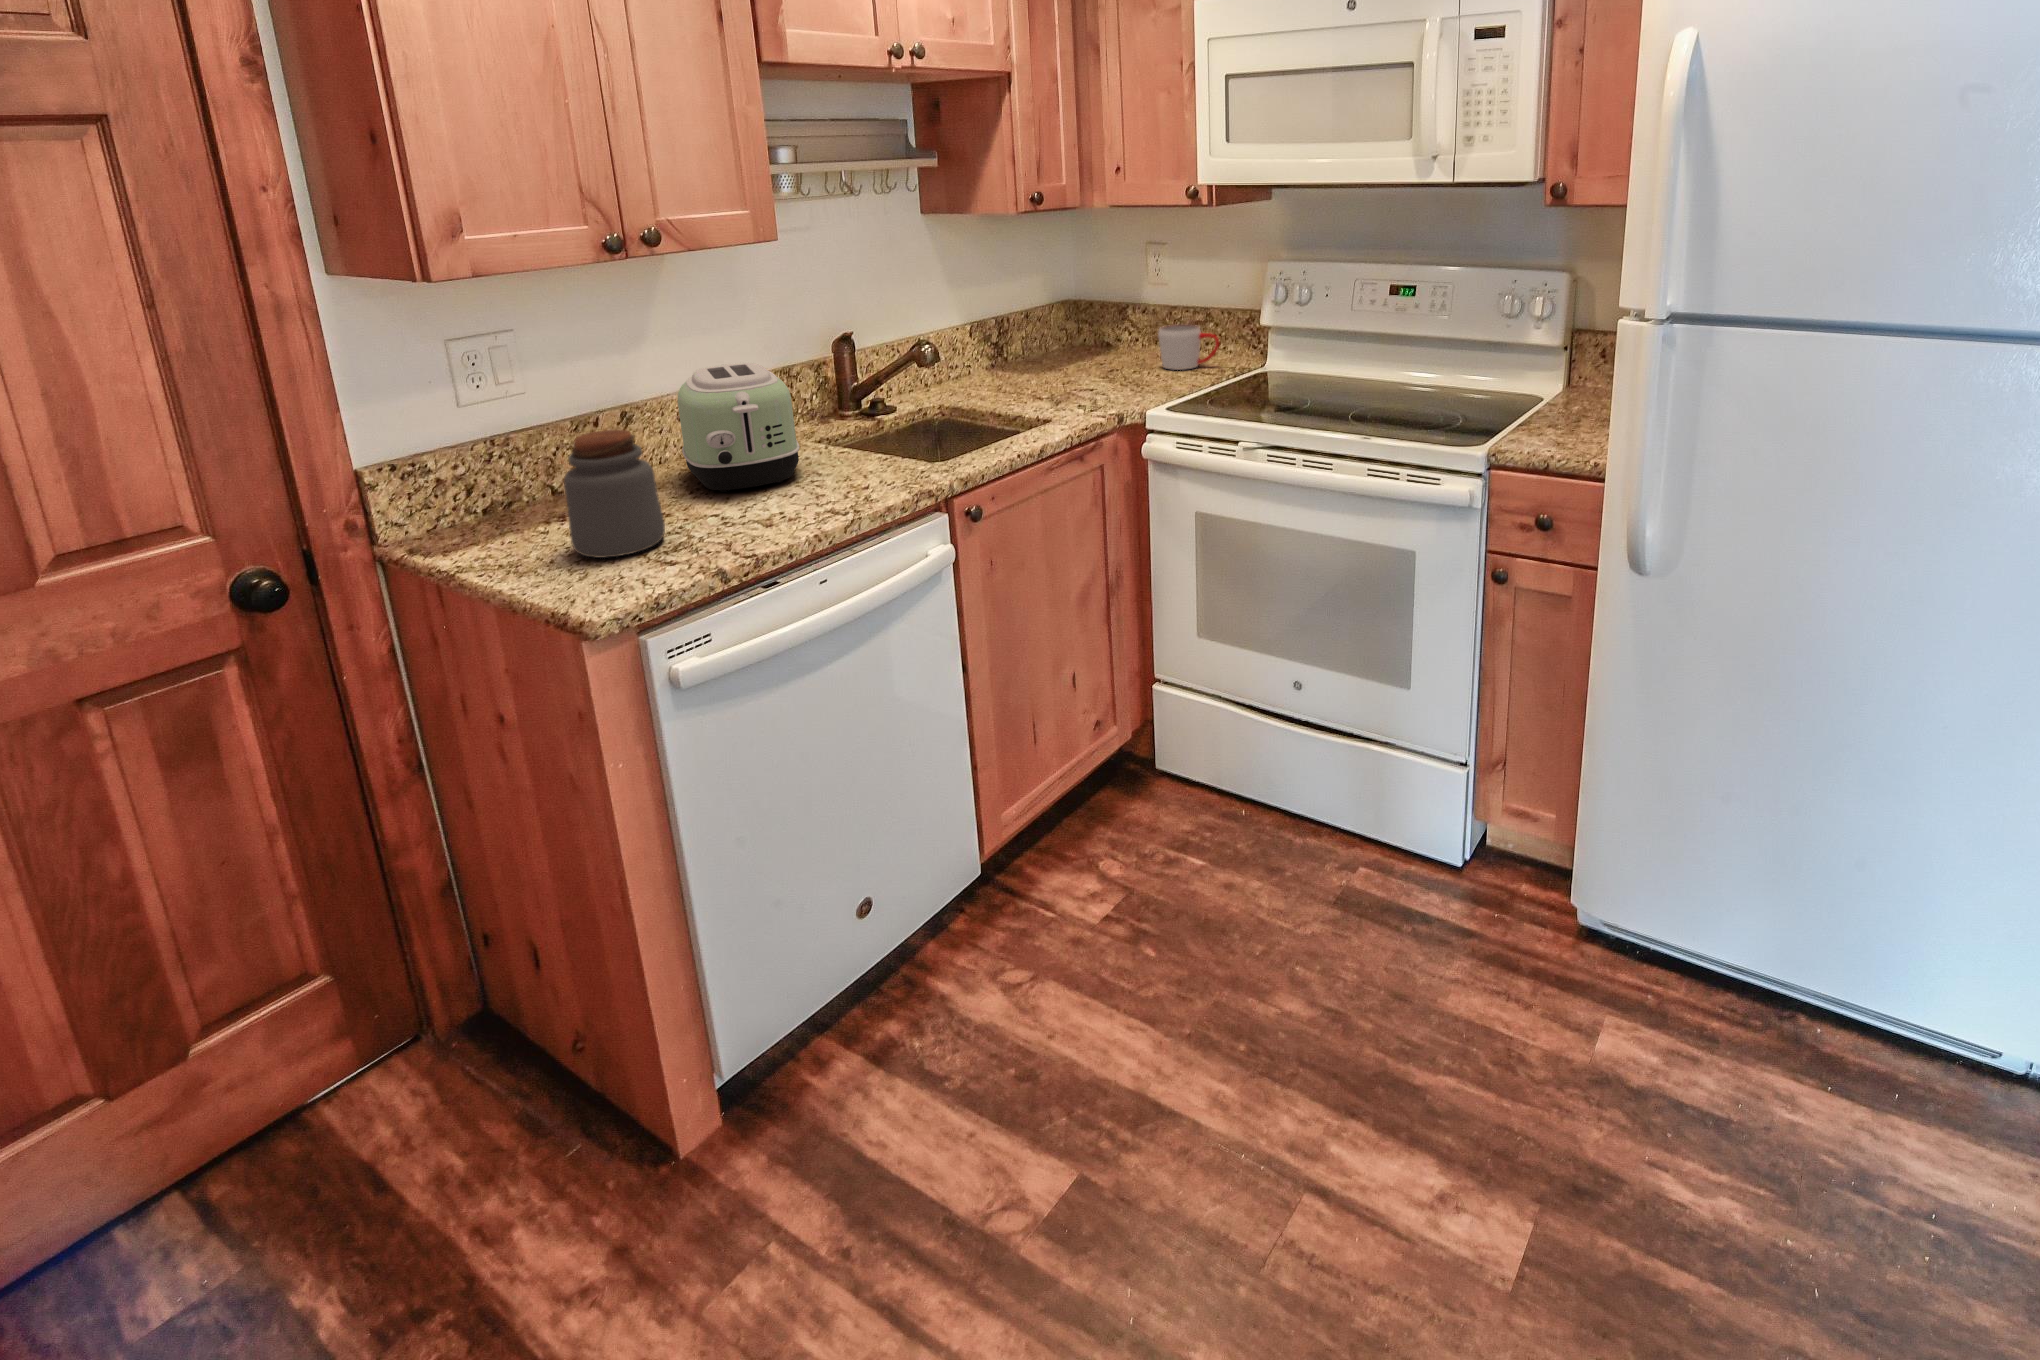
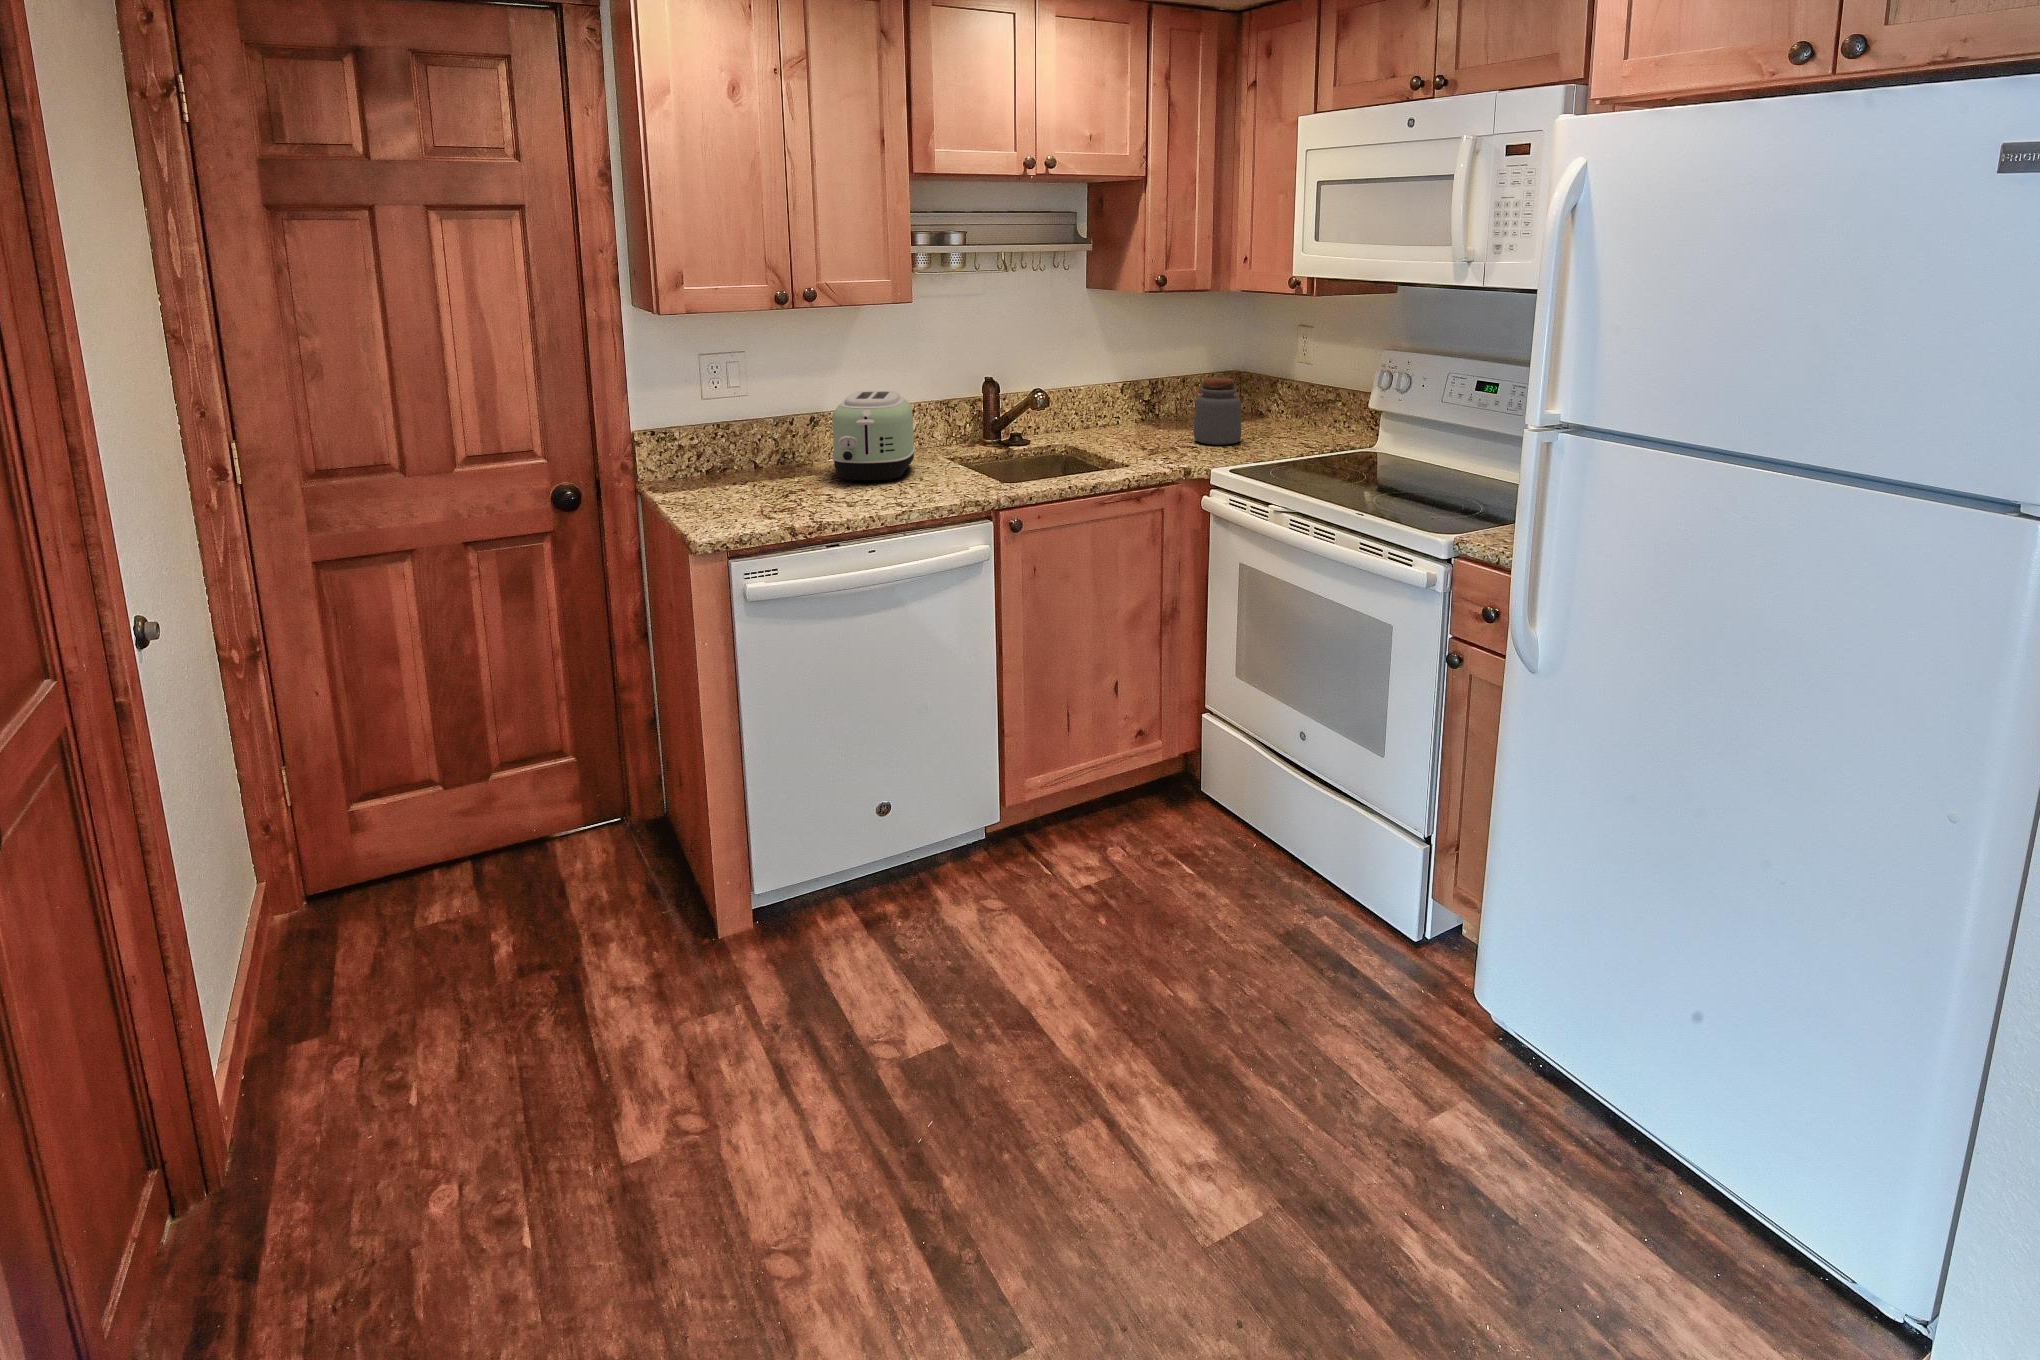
mug: present [1158,325,1219,370] -> none [1270,401,1322,441]
jar: present [564,430,665,558] -> present [1194,377,1241,445]

